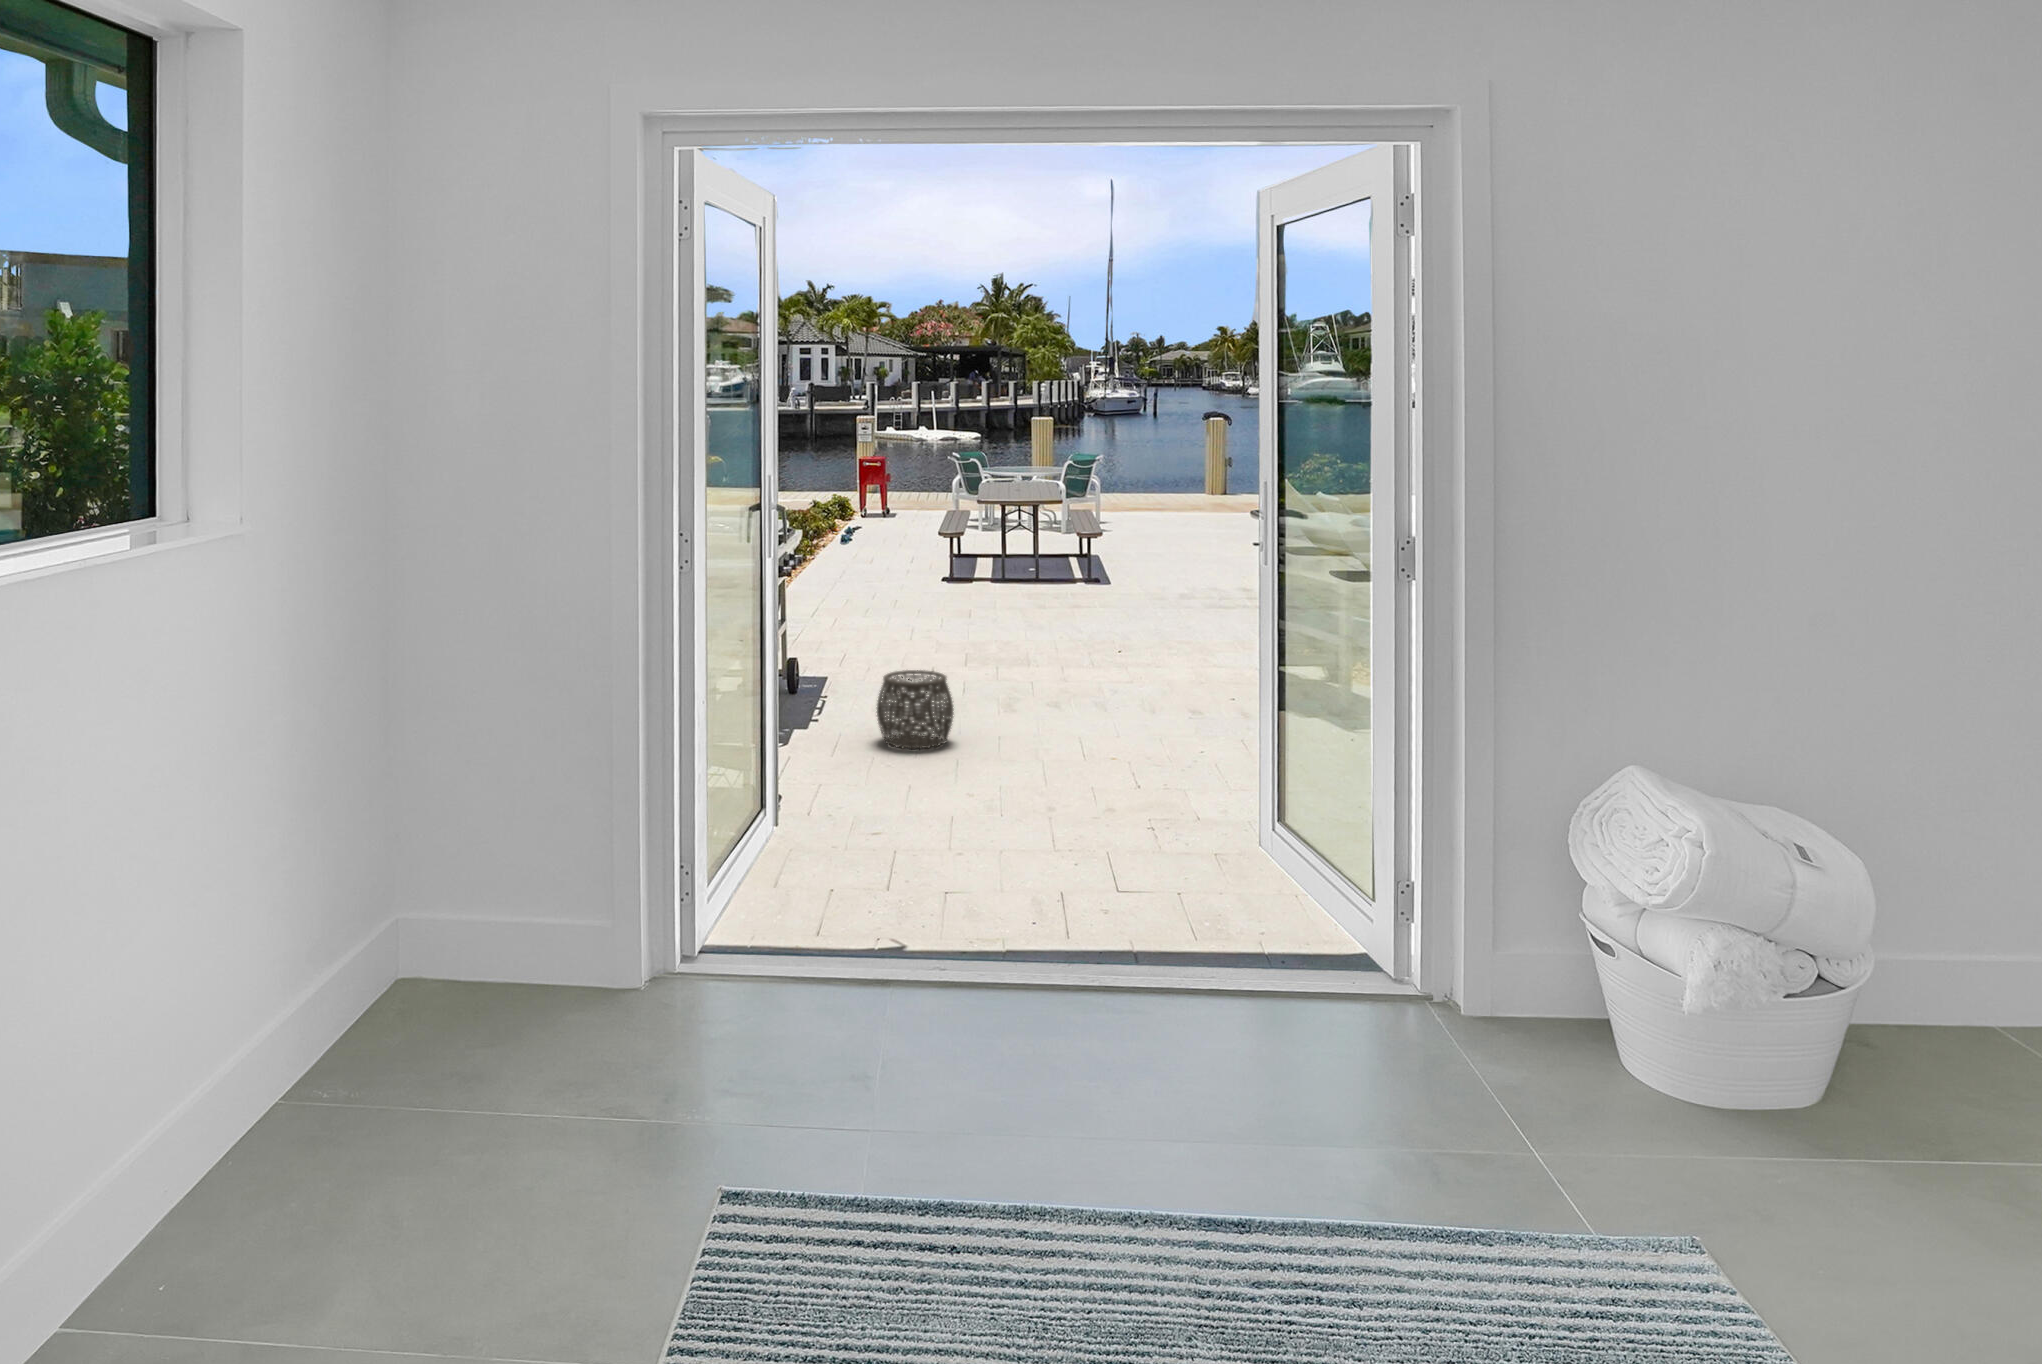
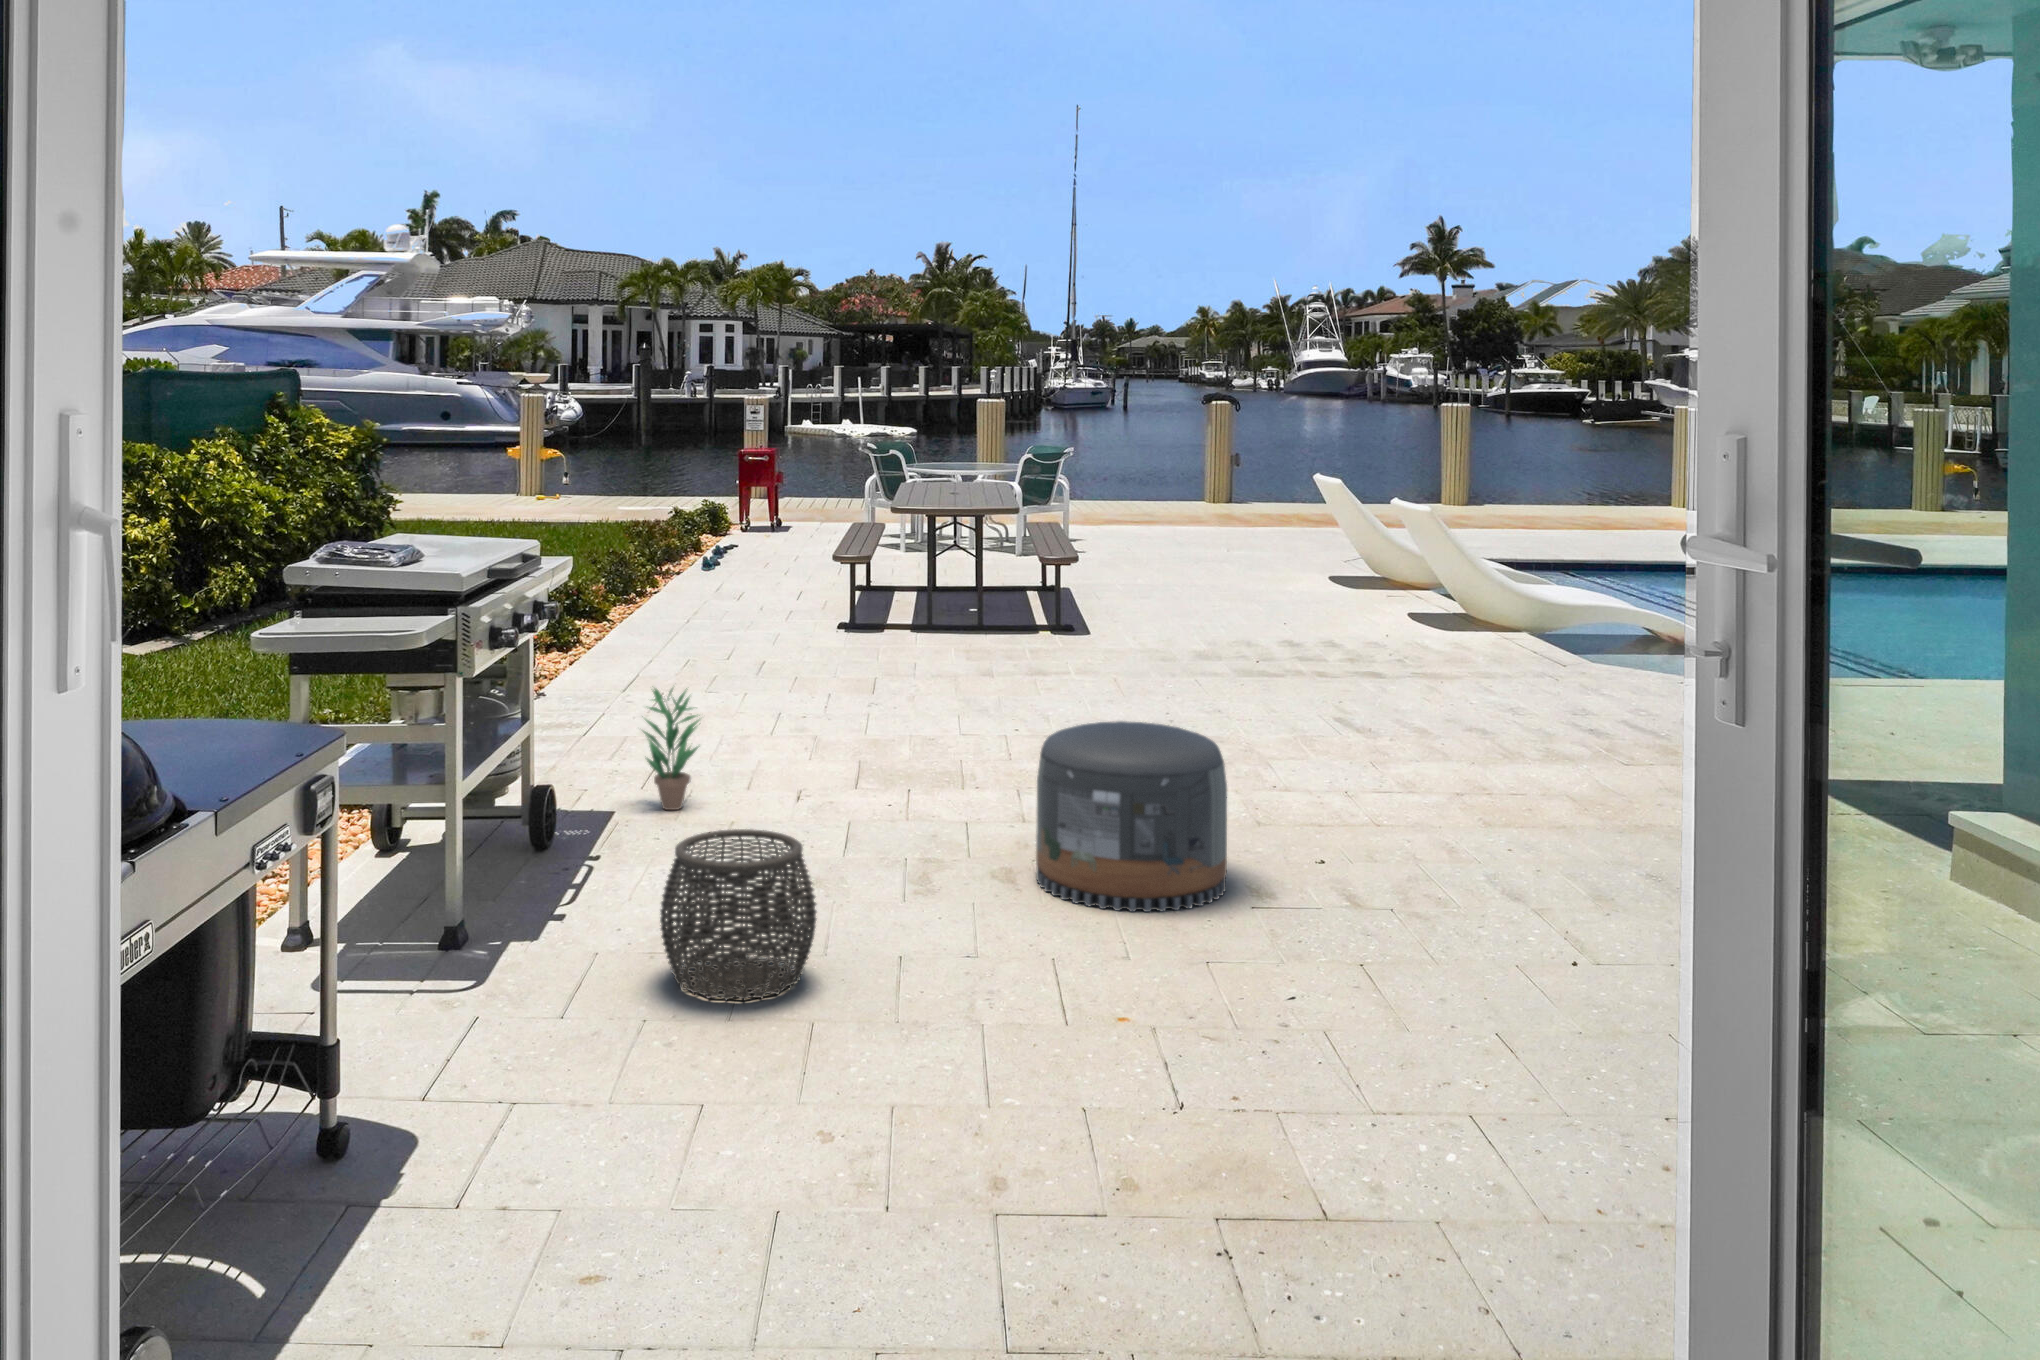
potted plant: none [842,605,879,676] -> present [643,688,699,810]
pouf: none [1067,622,1170,719] -> present [1036,721,1227,912]

